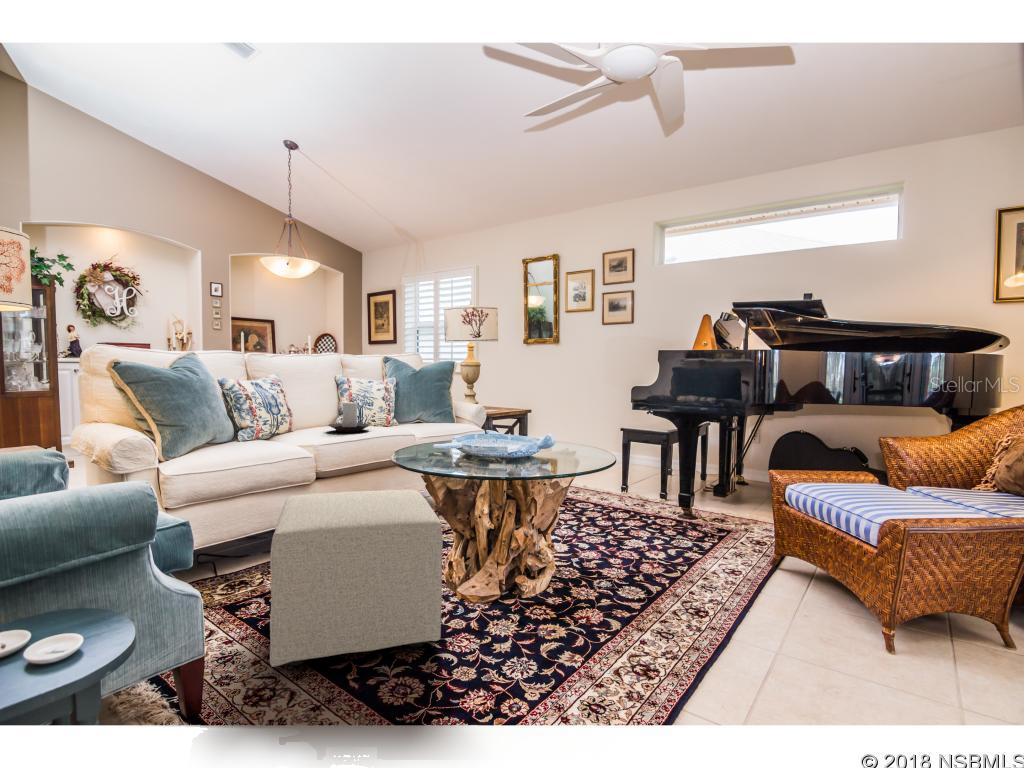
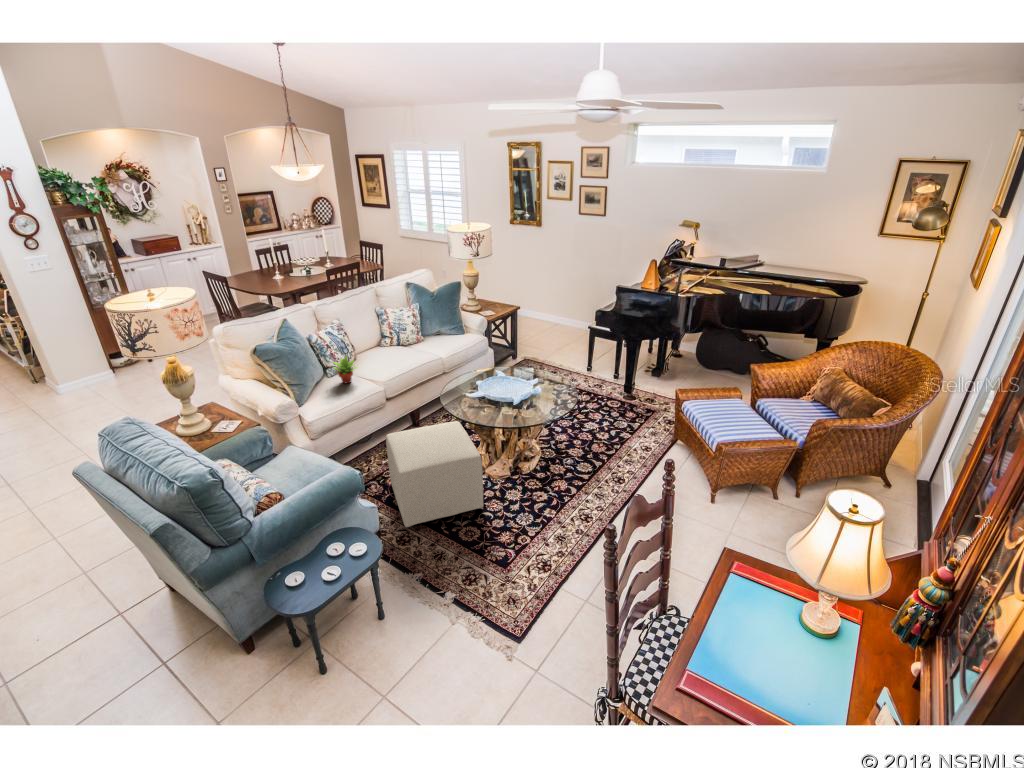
candle holder: present [329,402,370,432] -> none [378,331,407,355]
succulent plant: none [243,406,285,446] -> present [333,356,357,383]

